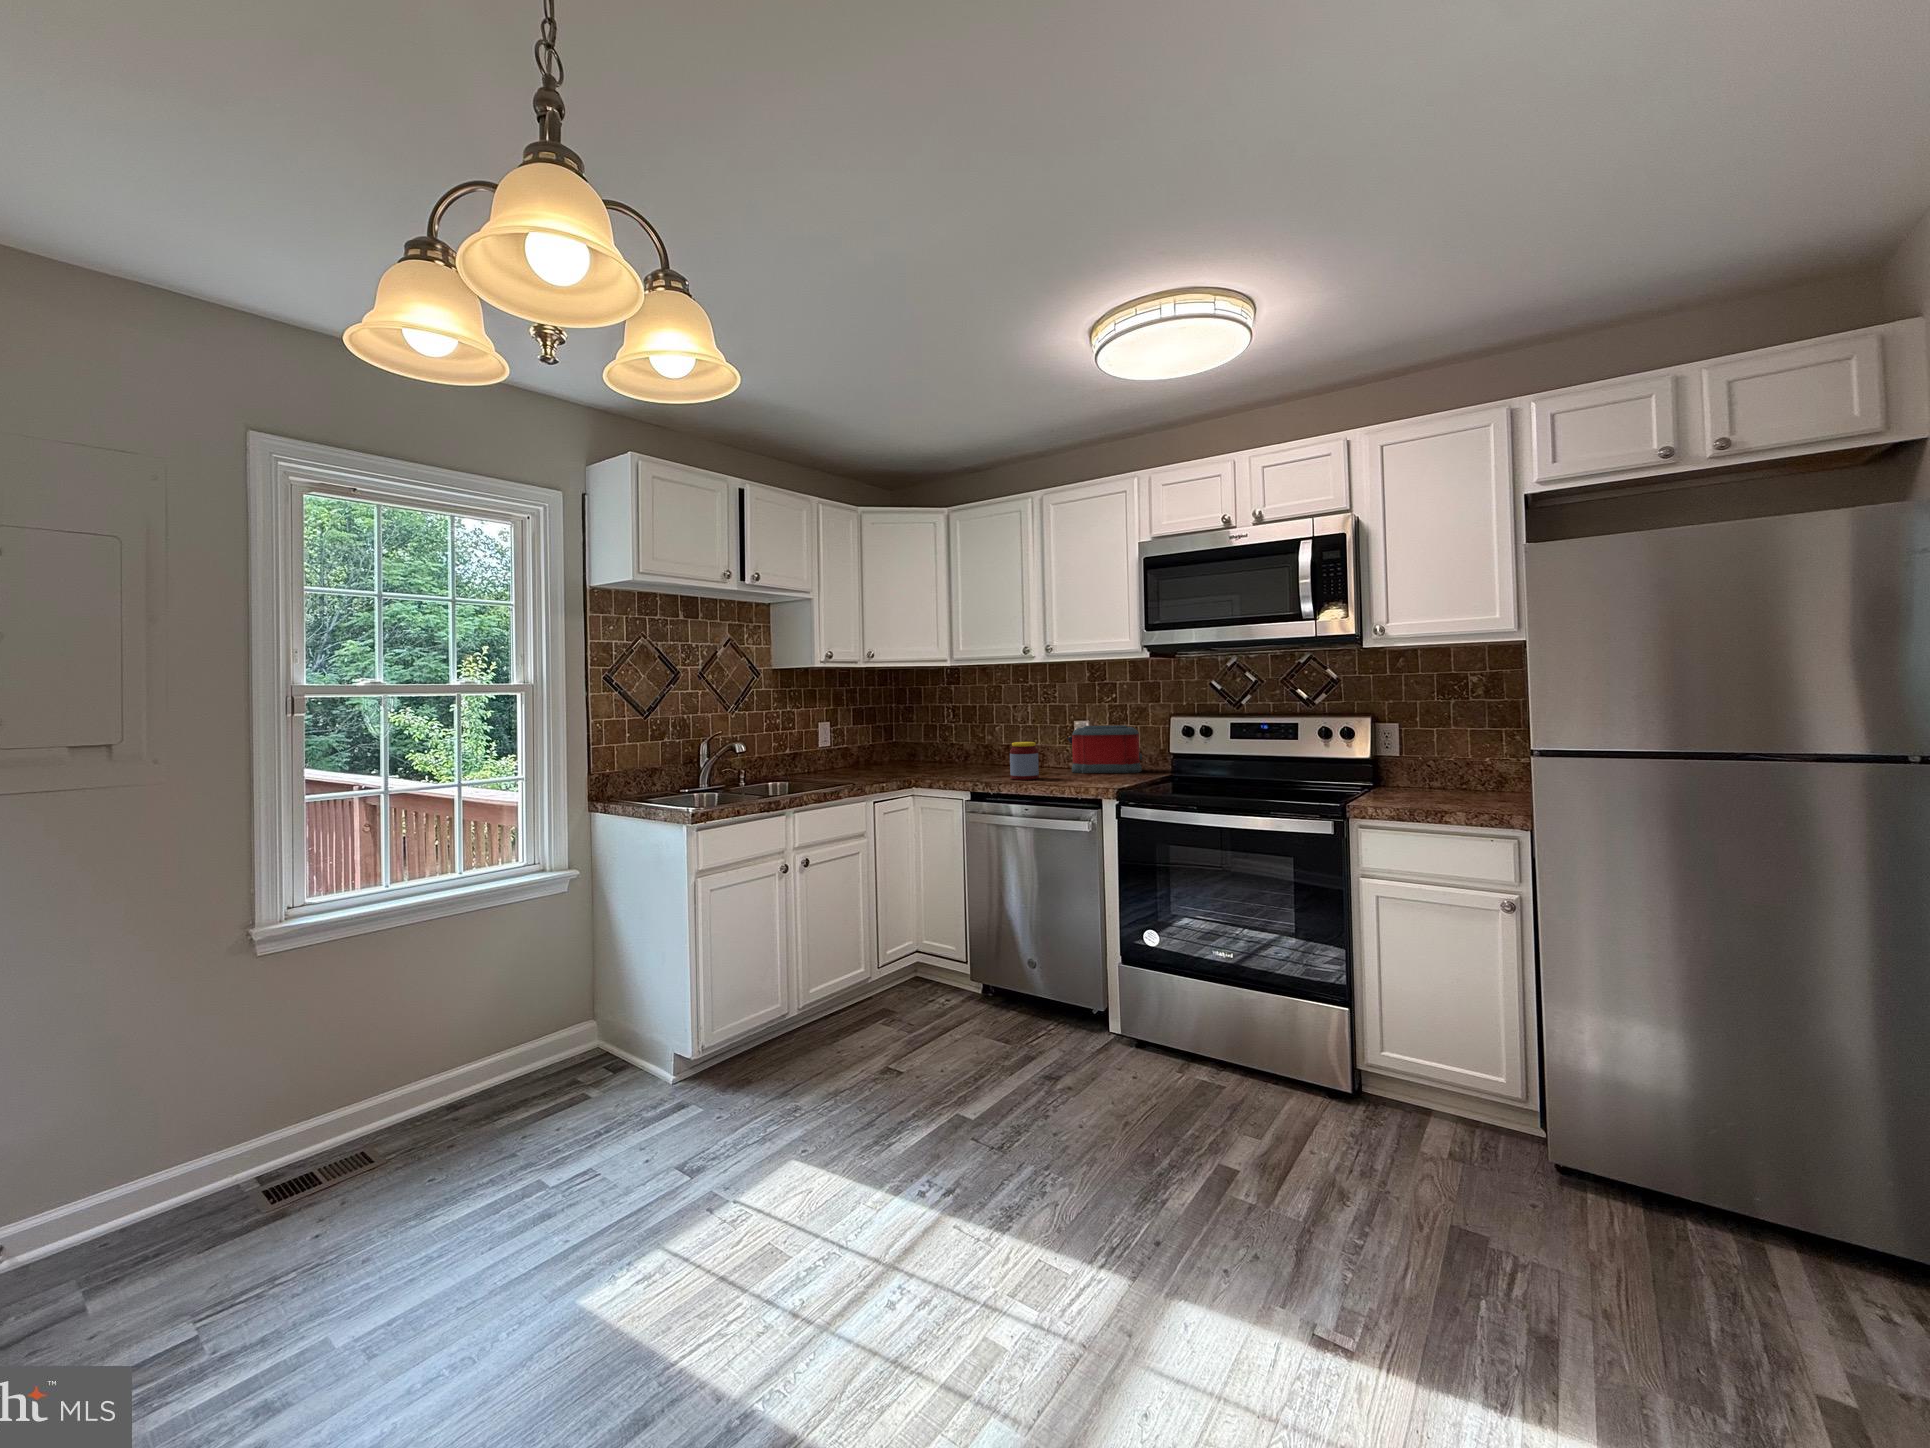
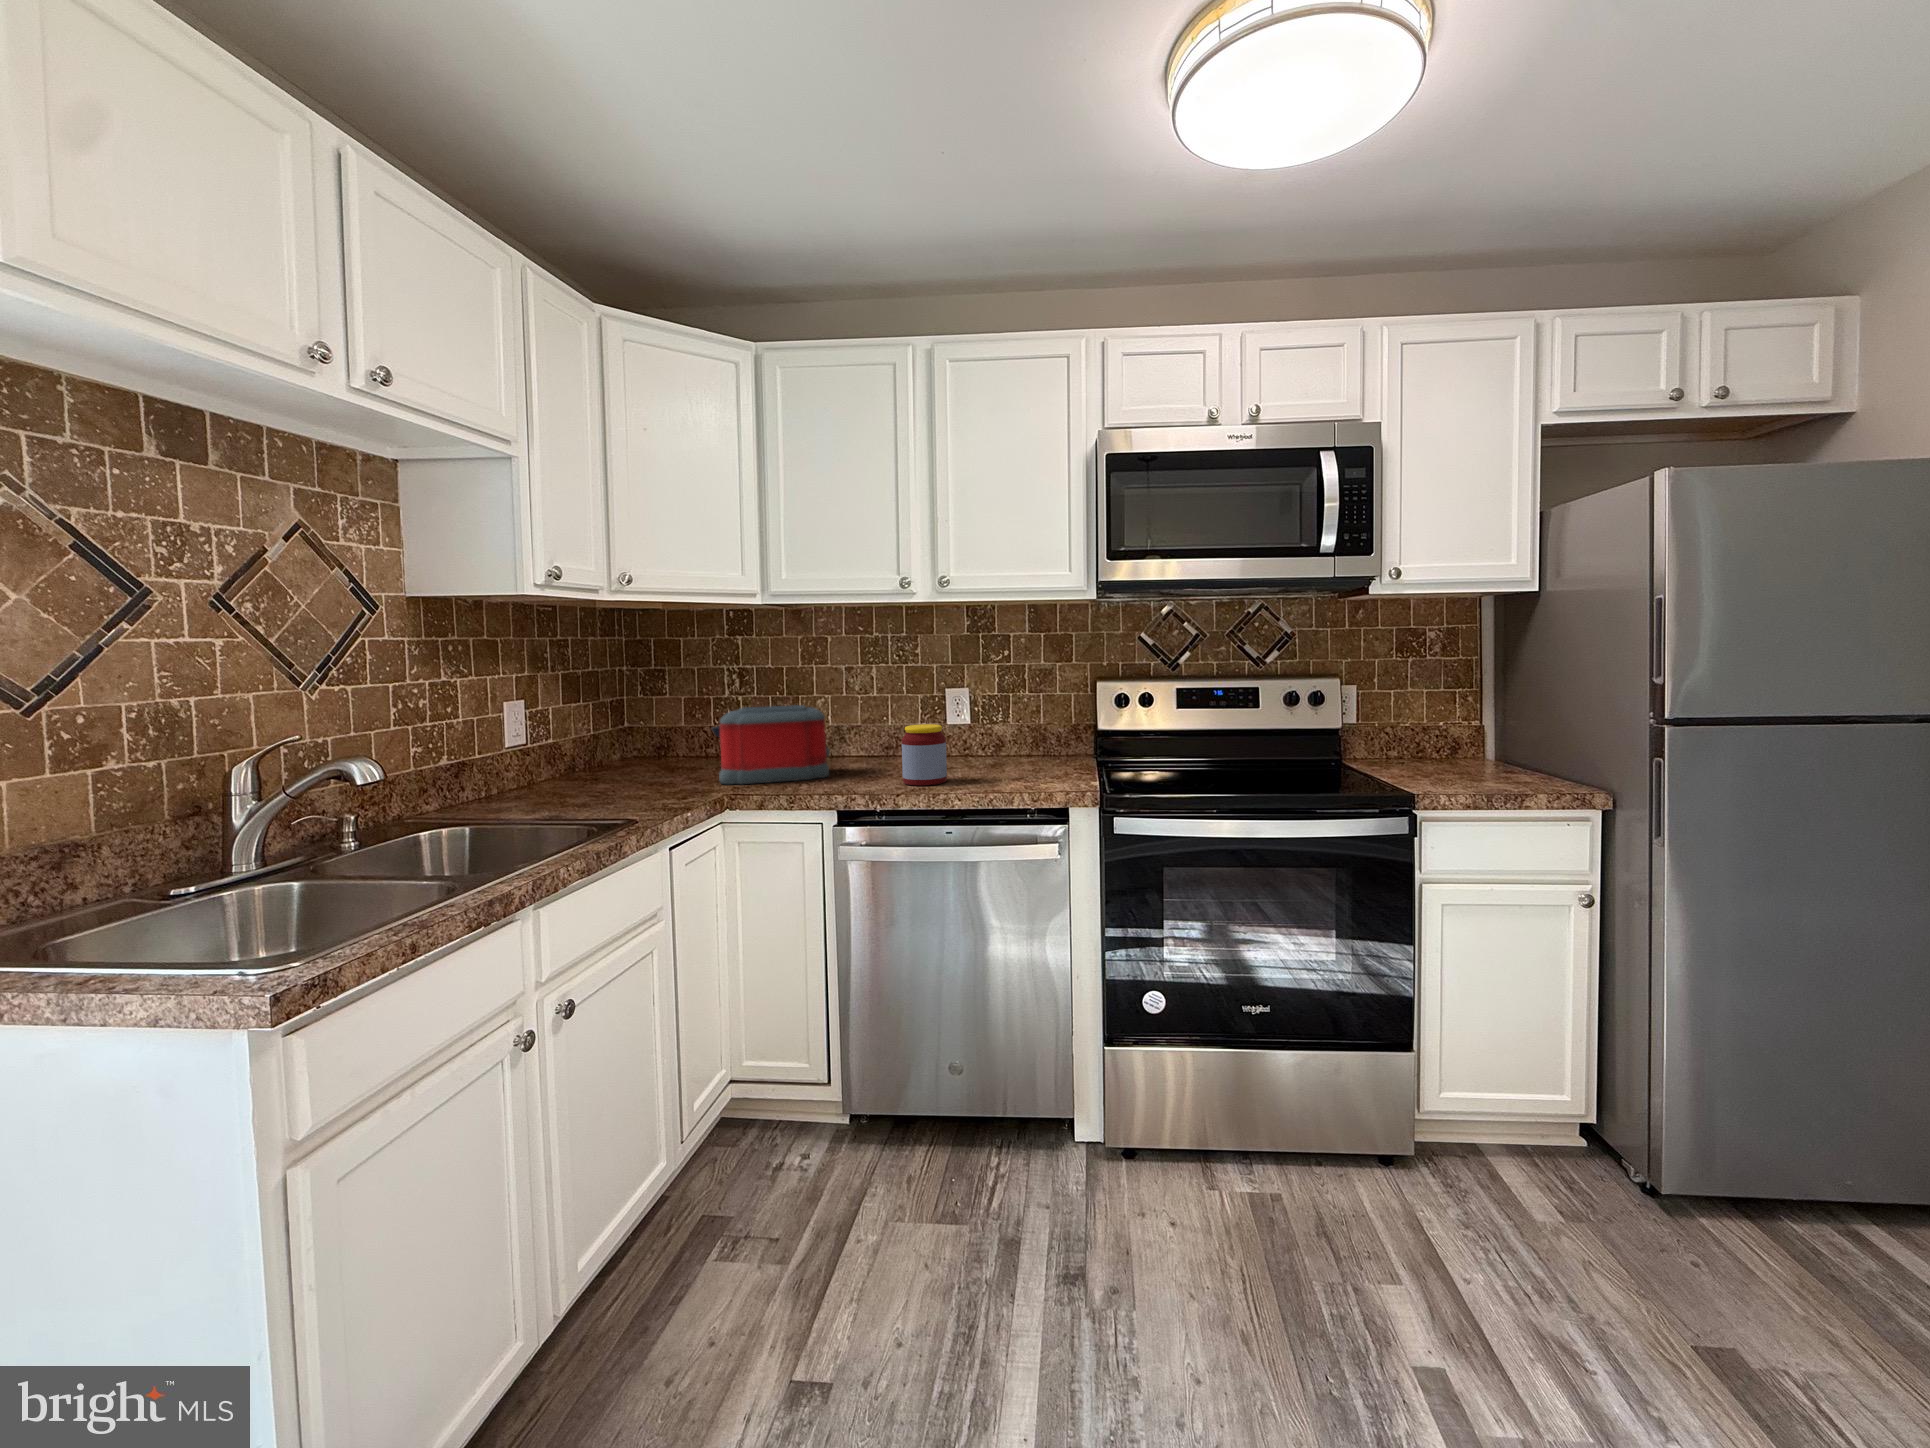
toaster: present [1068,725,1142,773] -> present [712,705,830,784]

